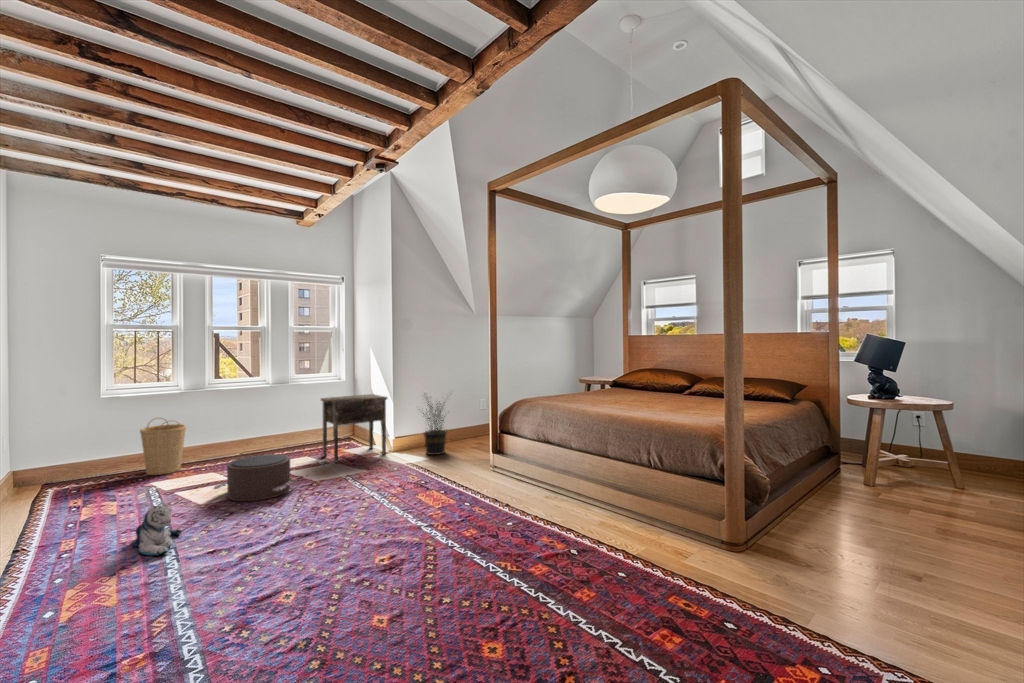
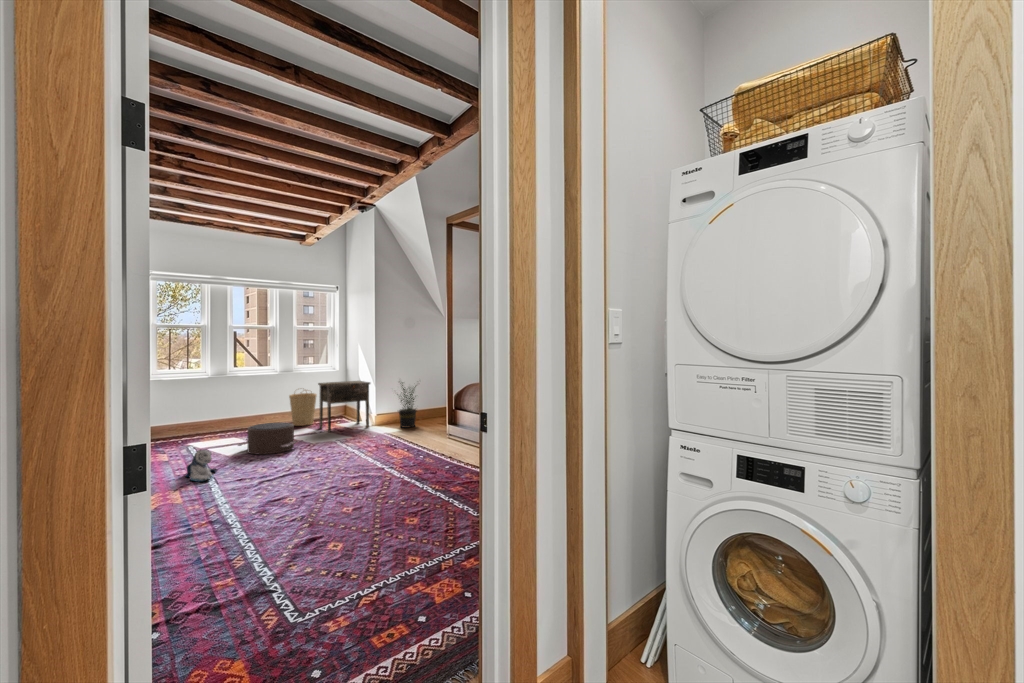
basket: present [140,418,186,475] -> present [289,390,317,426]

